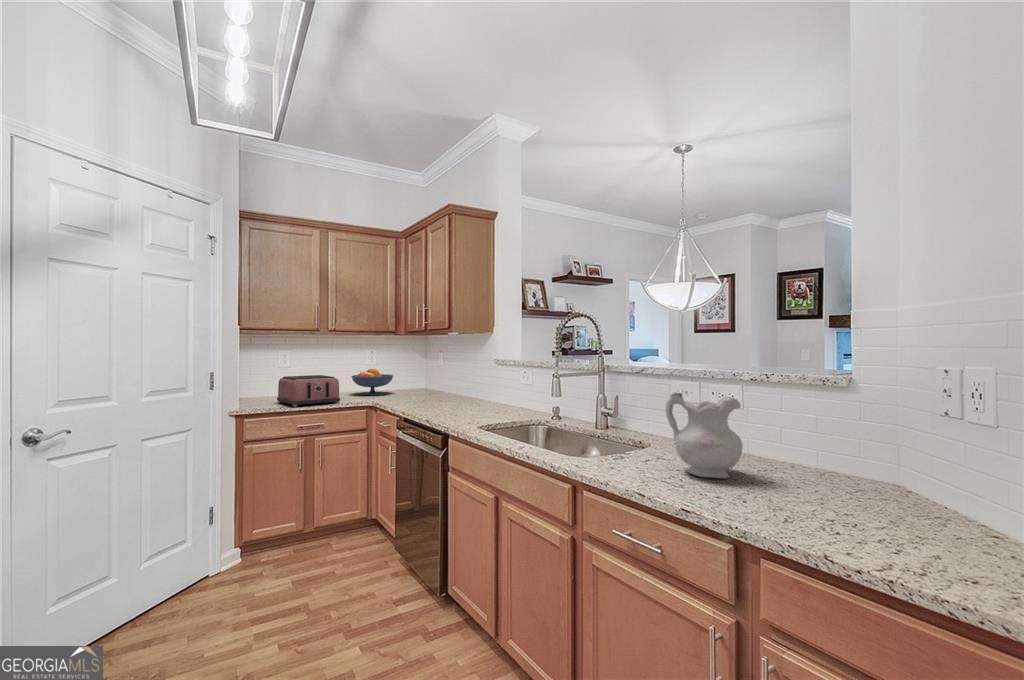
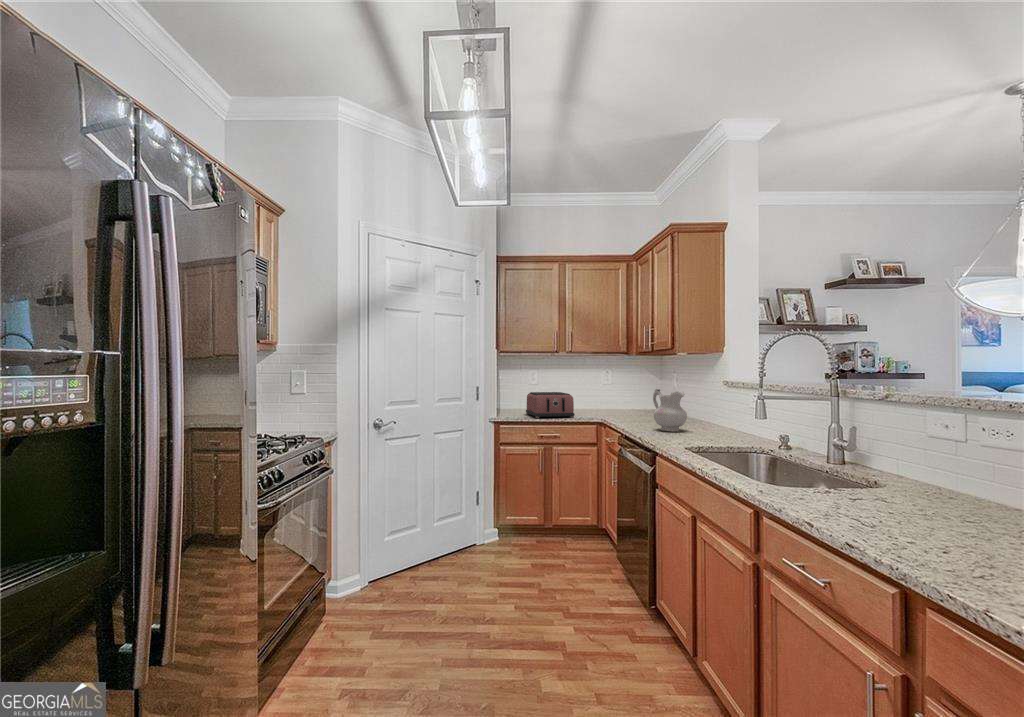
fruit bowl: present [351,368,393,395] -> none [588,388,627,413]
ceramic pitcher: present [666,393,743,479] -> present [653,389,687,432]

